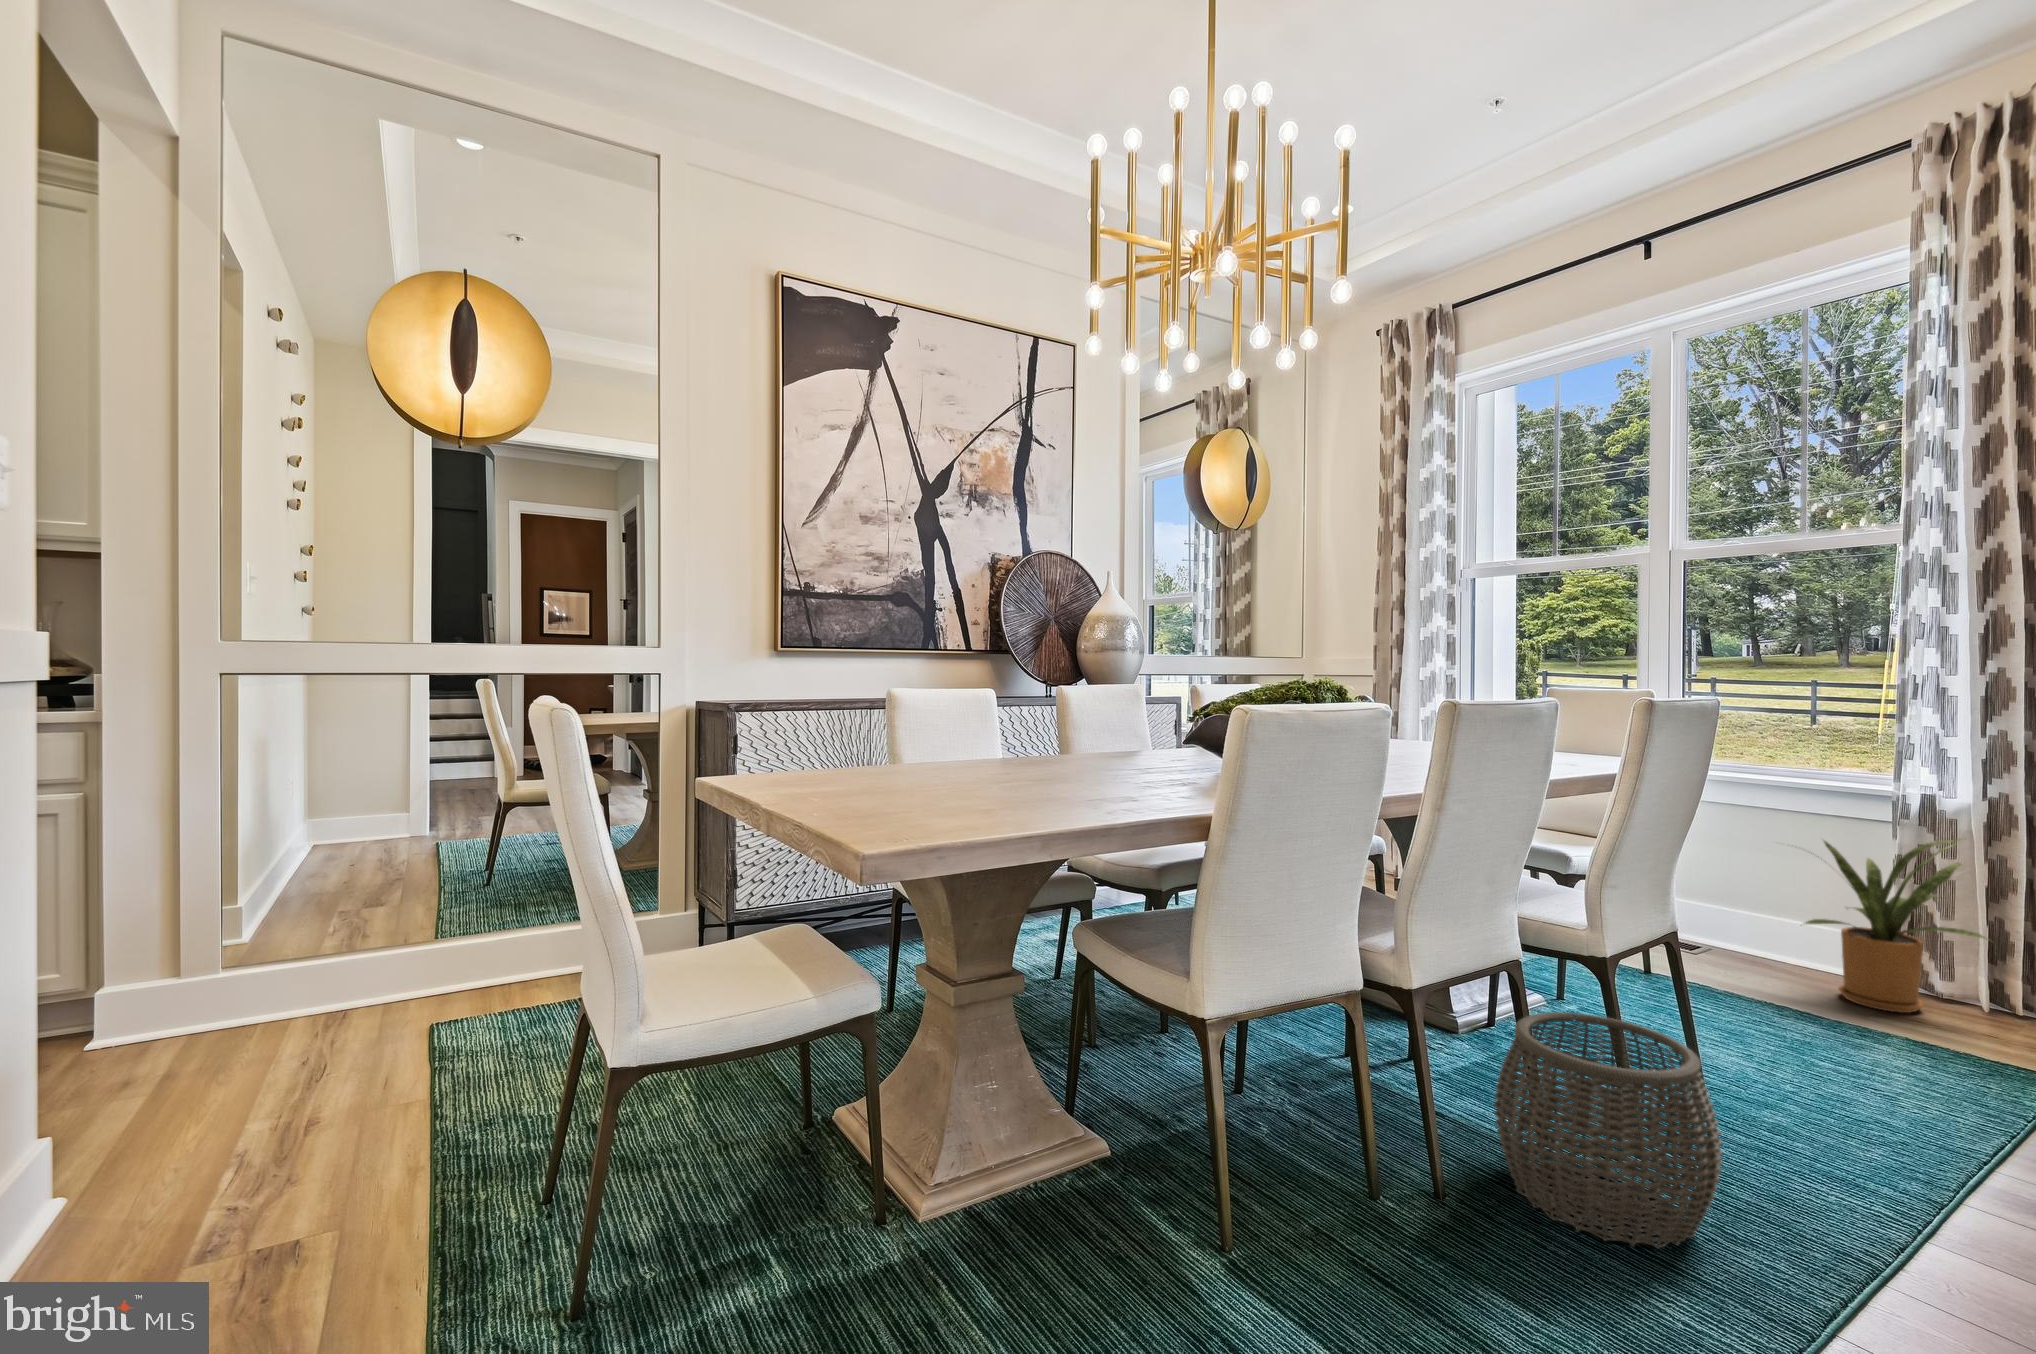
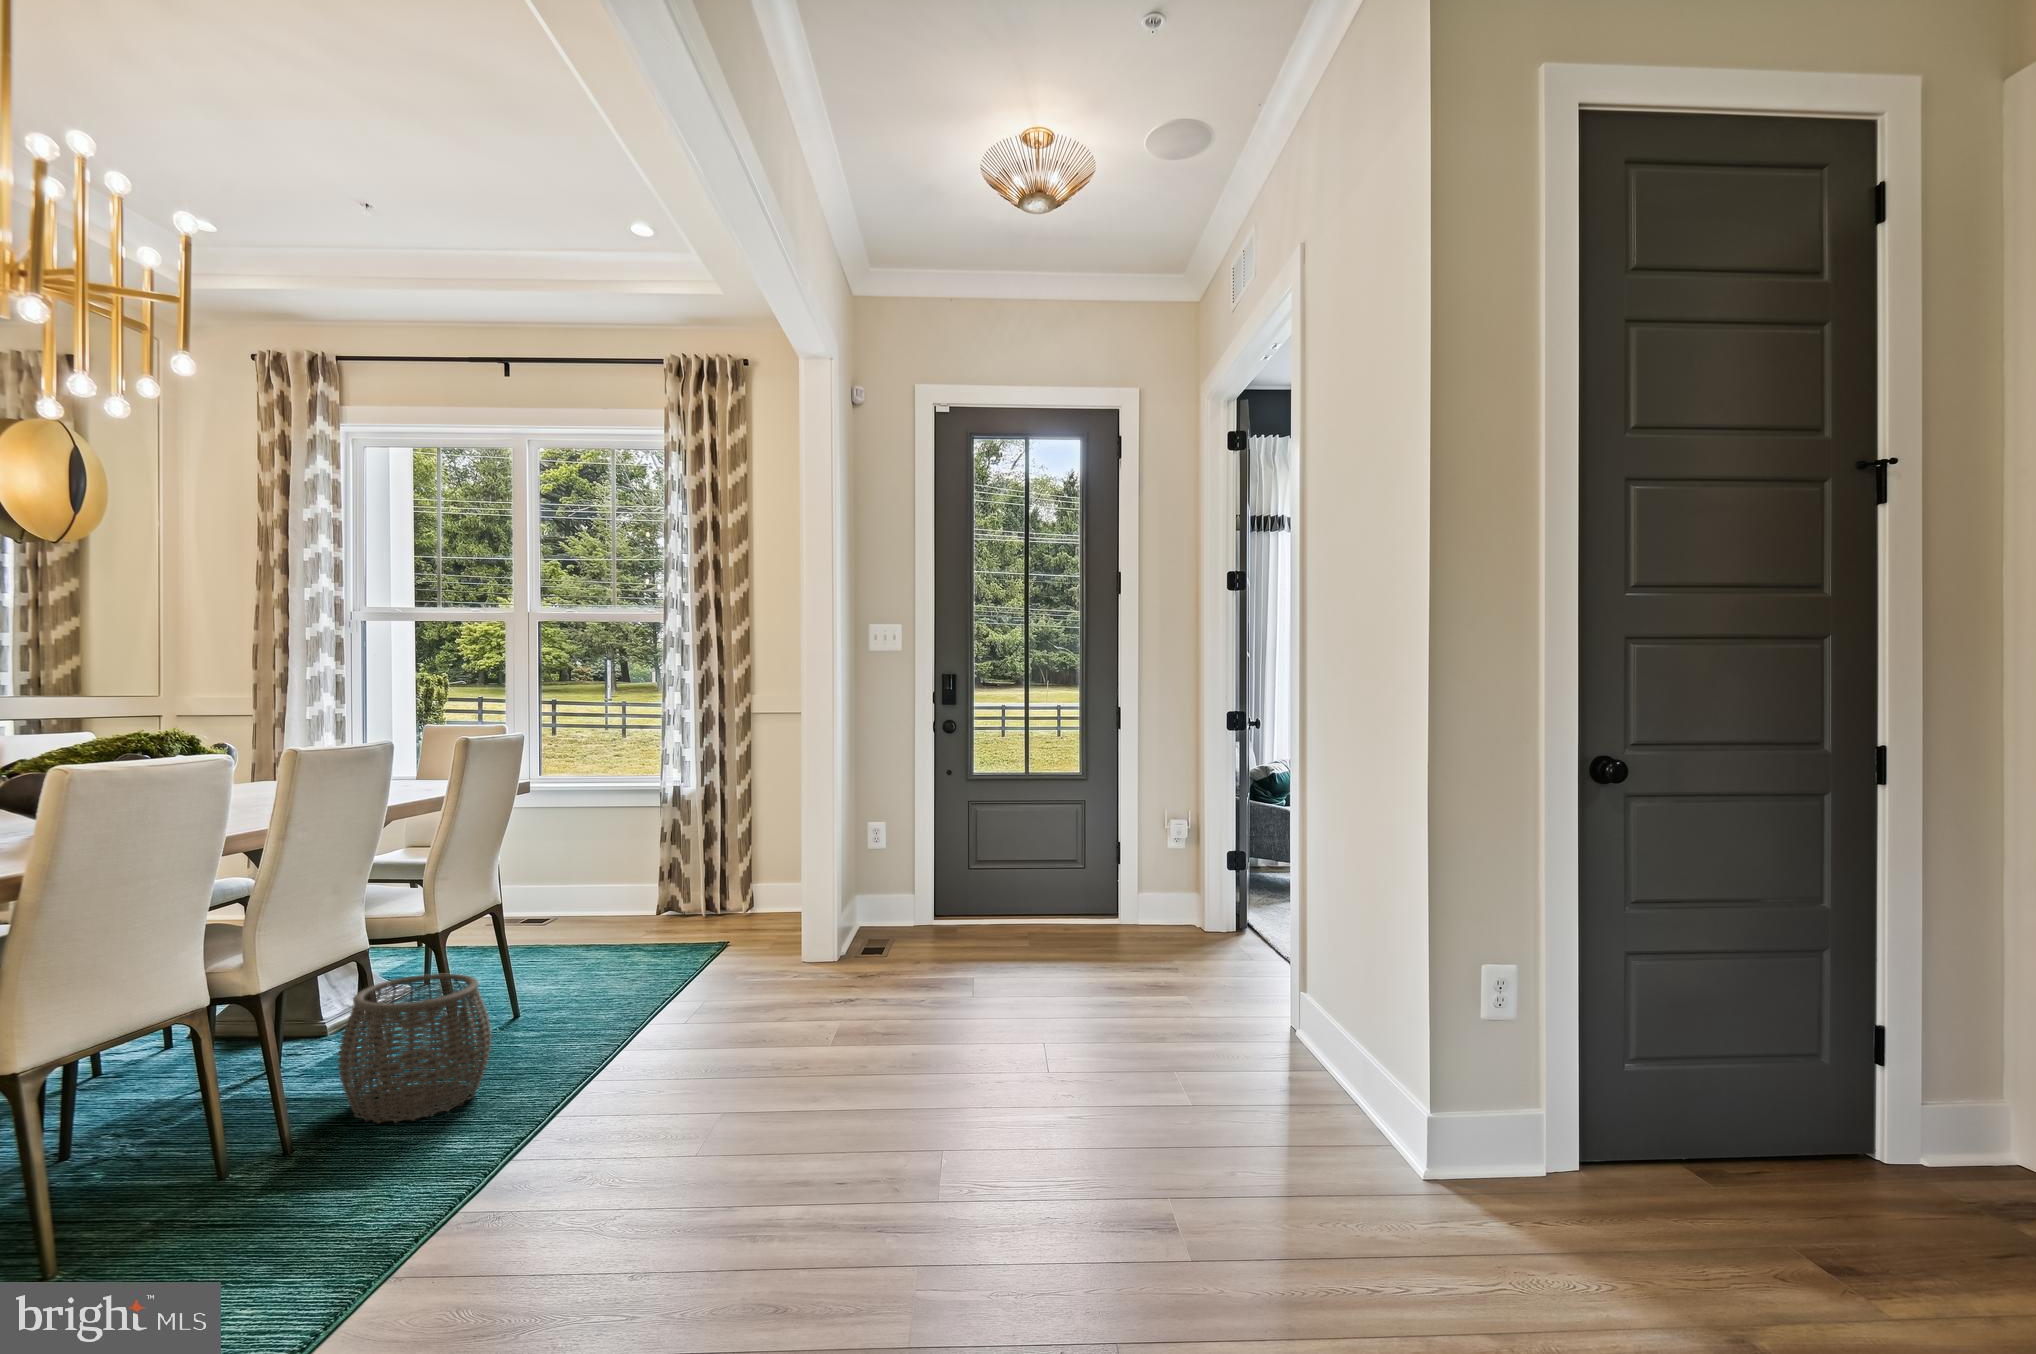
house plant: present [1788,840,1986,1013] -> none [585,812,702,935]

